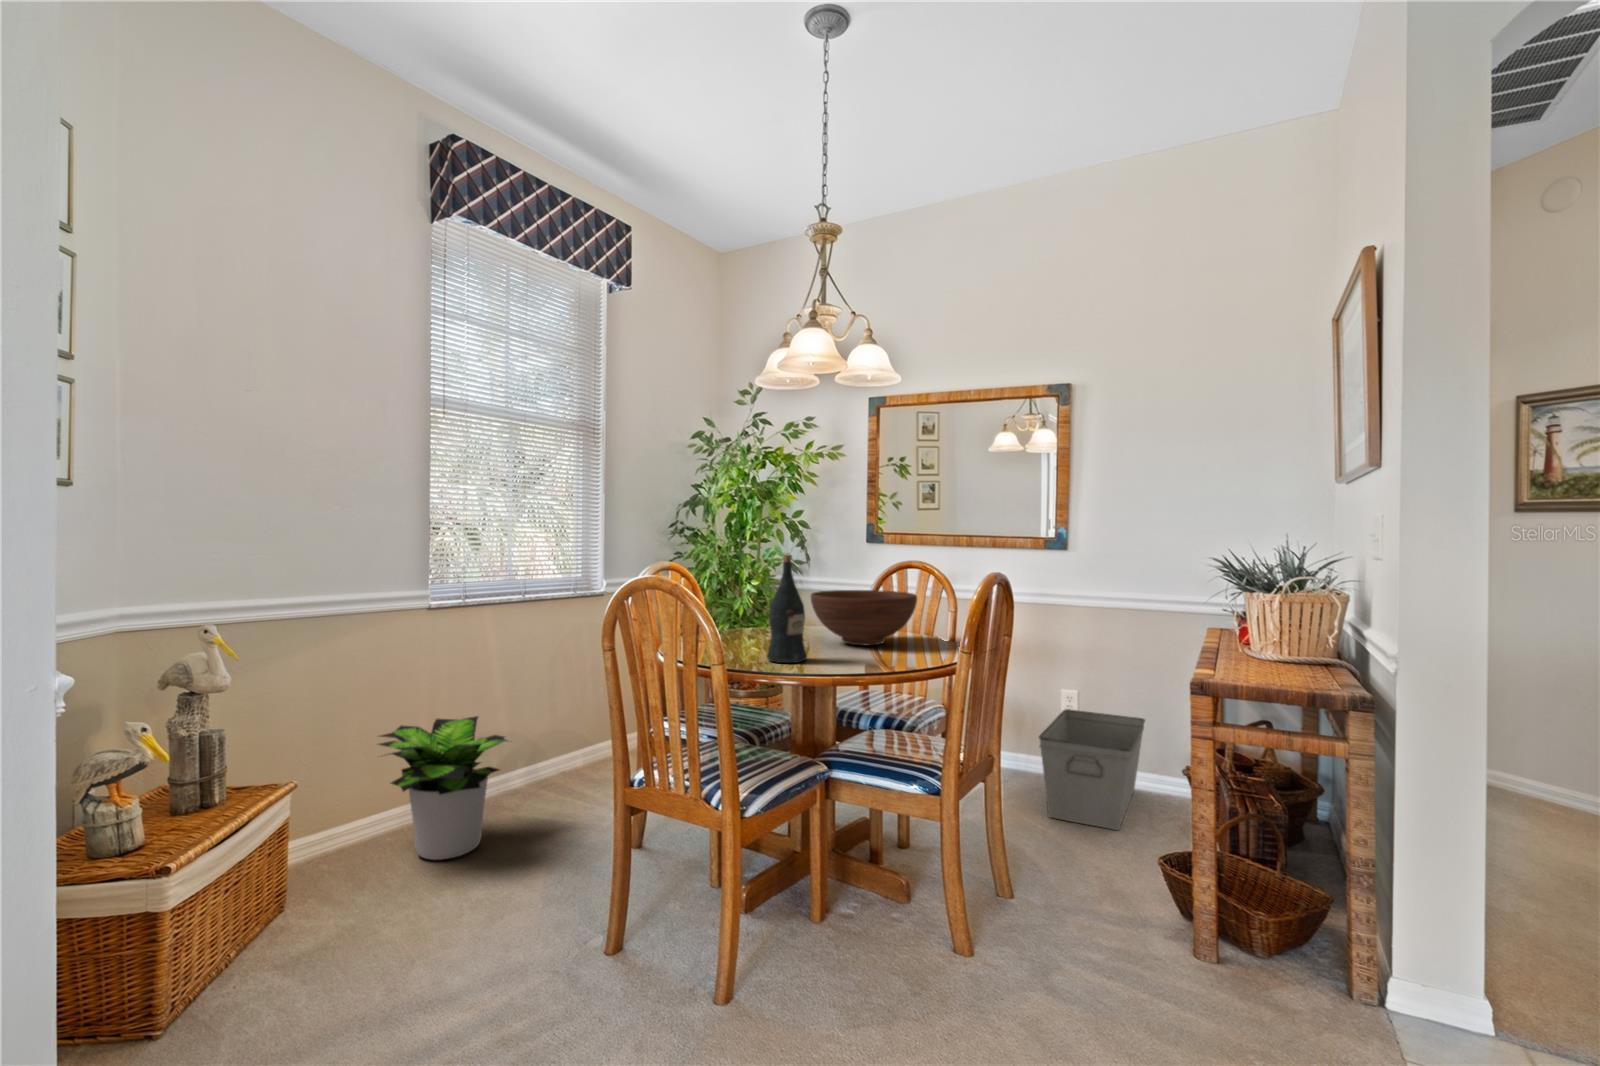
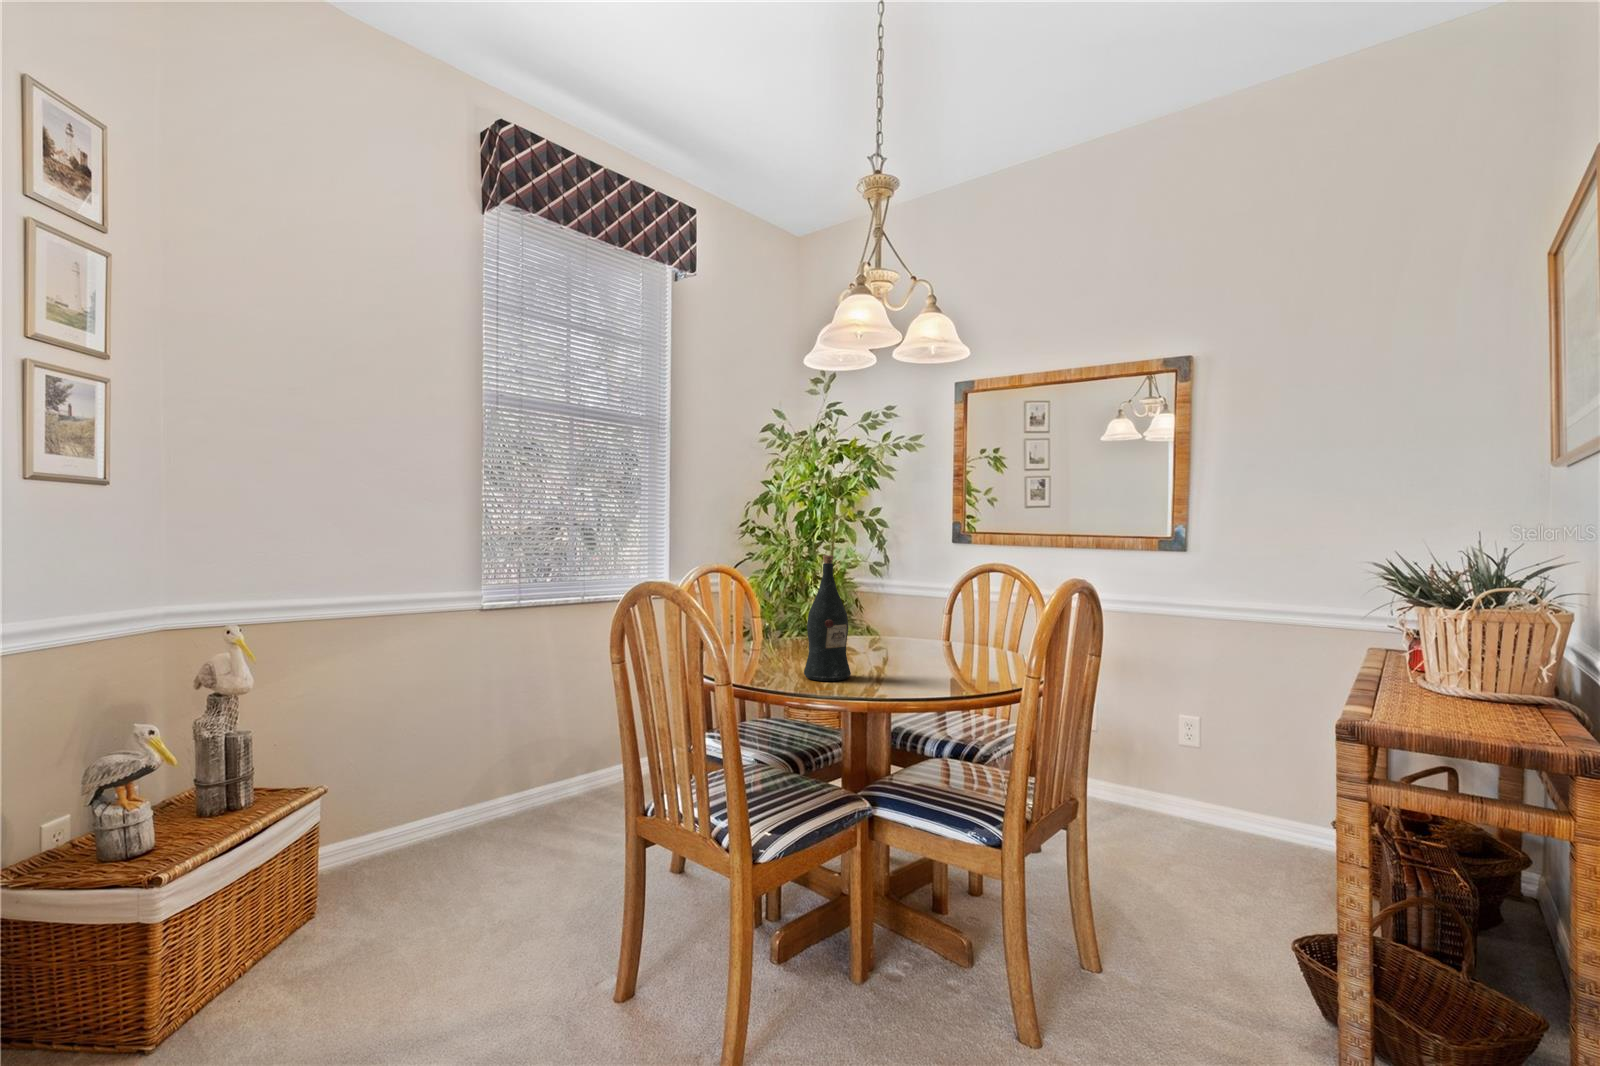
fruit bowl: present [811,590,917,646] -> none [866,597,991,662]
storage bin: present [1039,709,1145,830] -> none [1149,742,1291,895]
potted plant: present [379,716,507,860] -> none [411,724,569,875]

